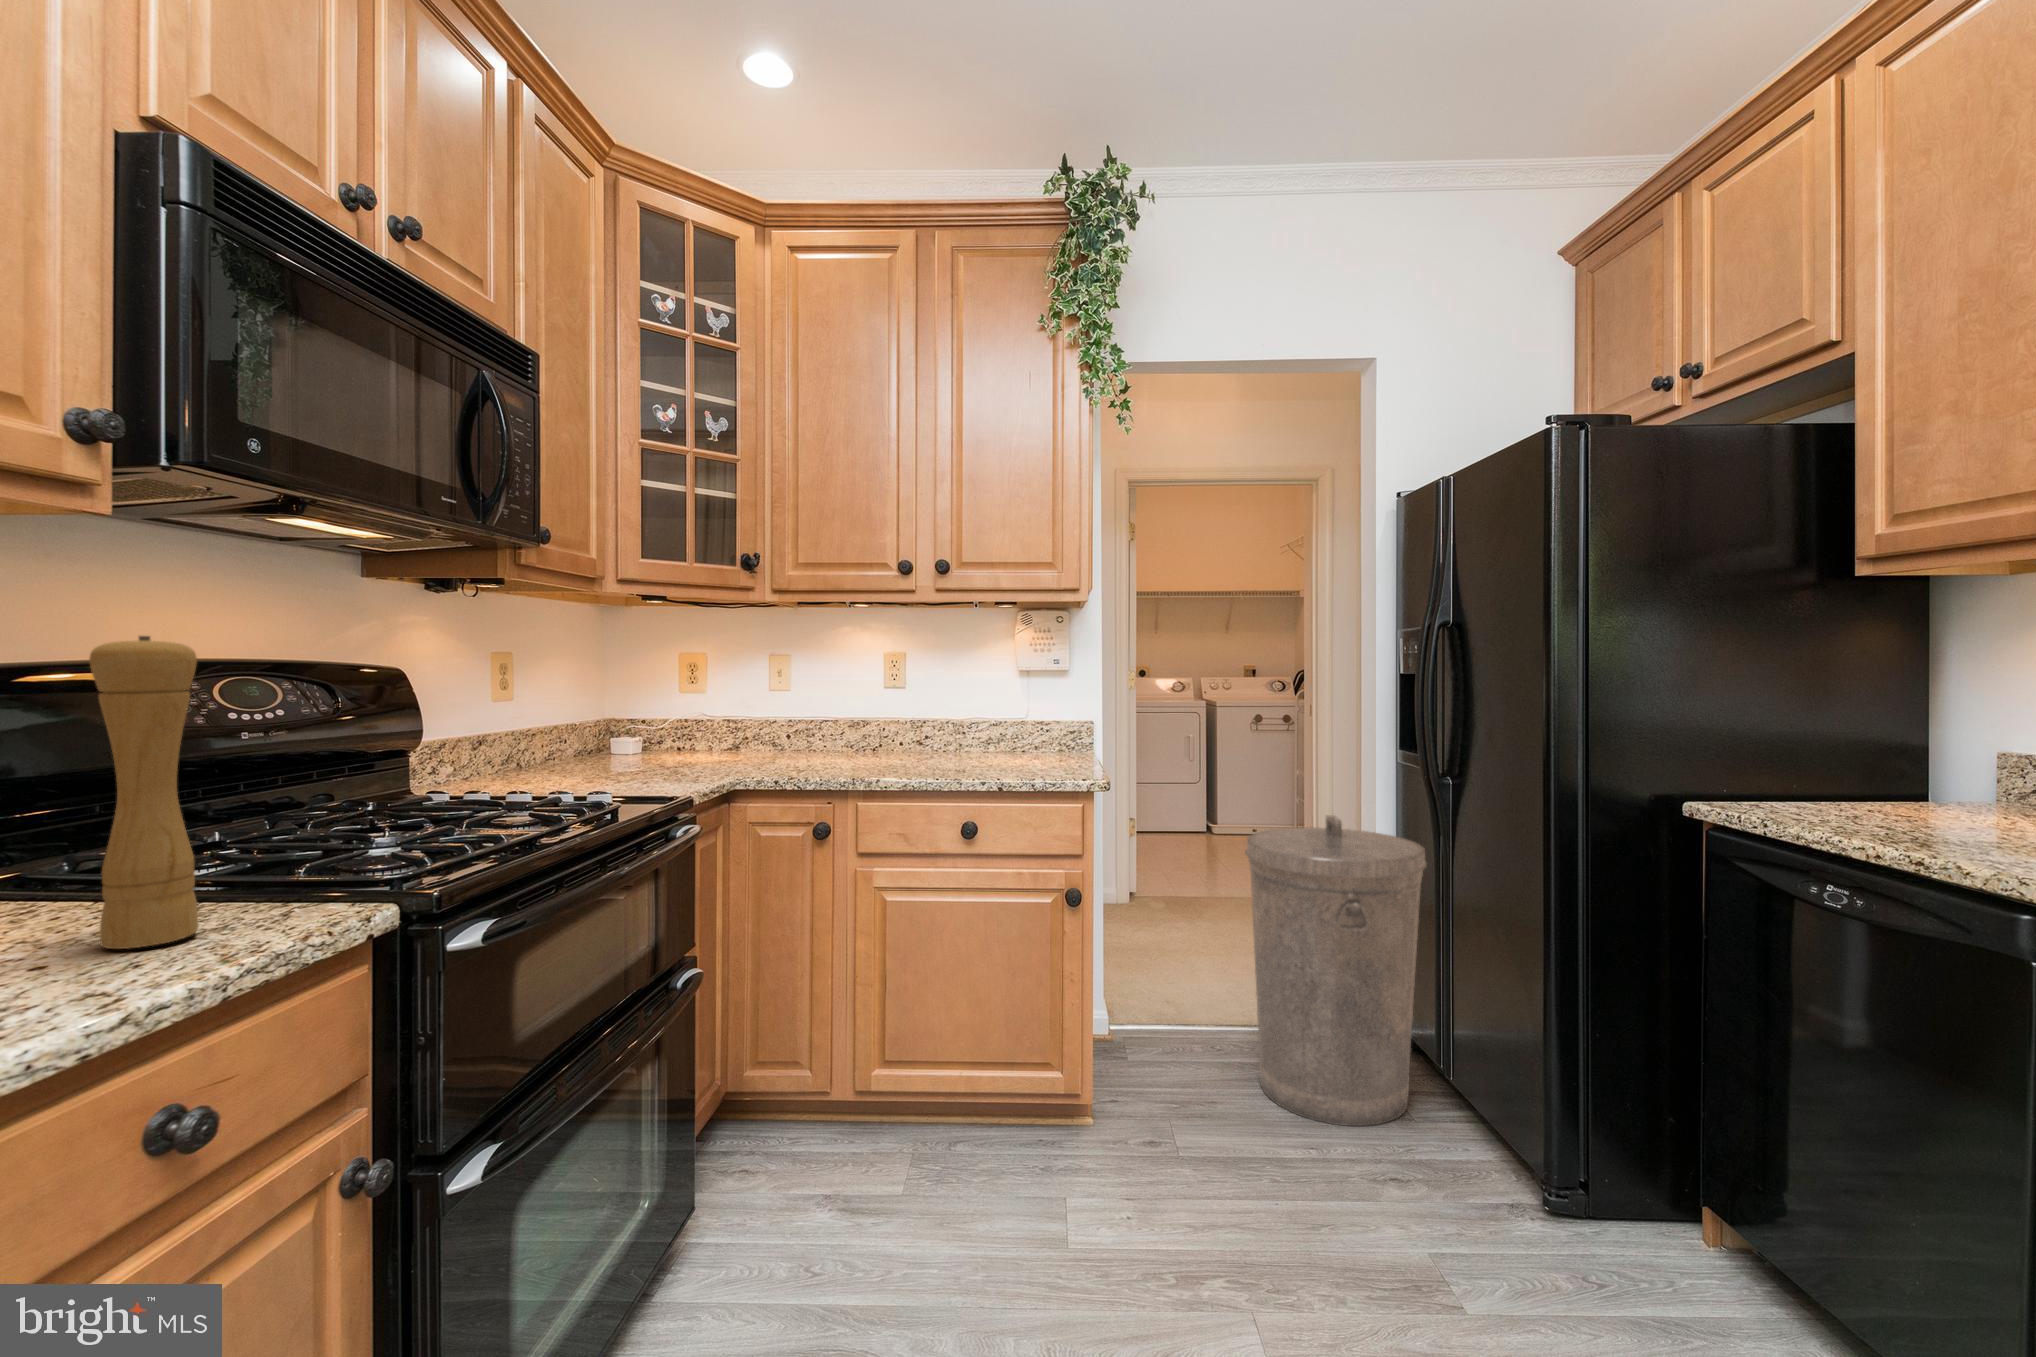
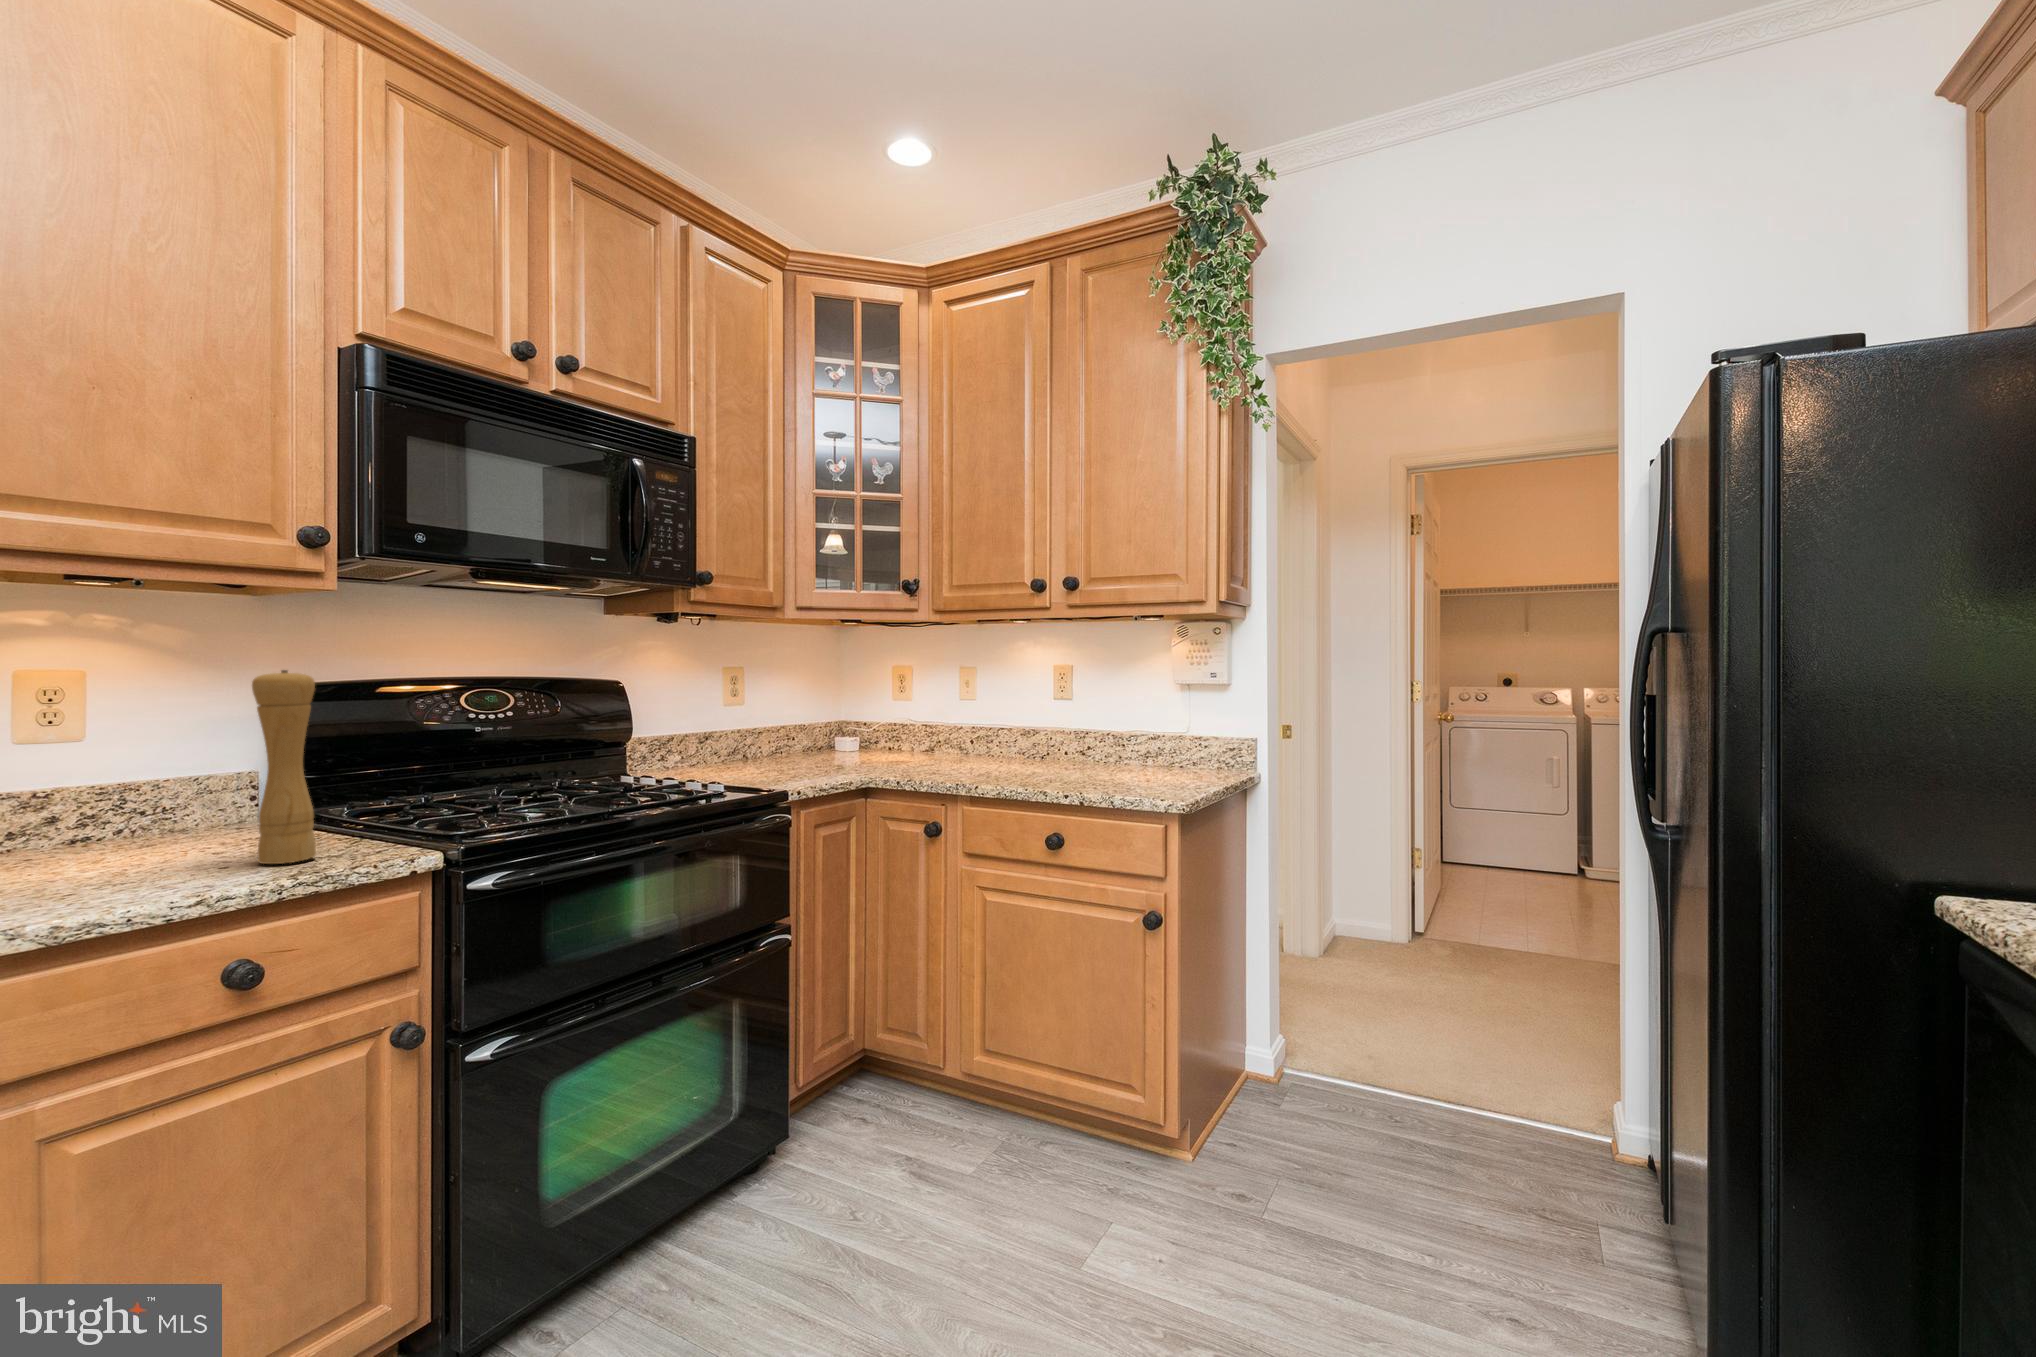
trash can: present [1245,815,1427,1126] -> none [1386,862,1622,1250]

